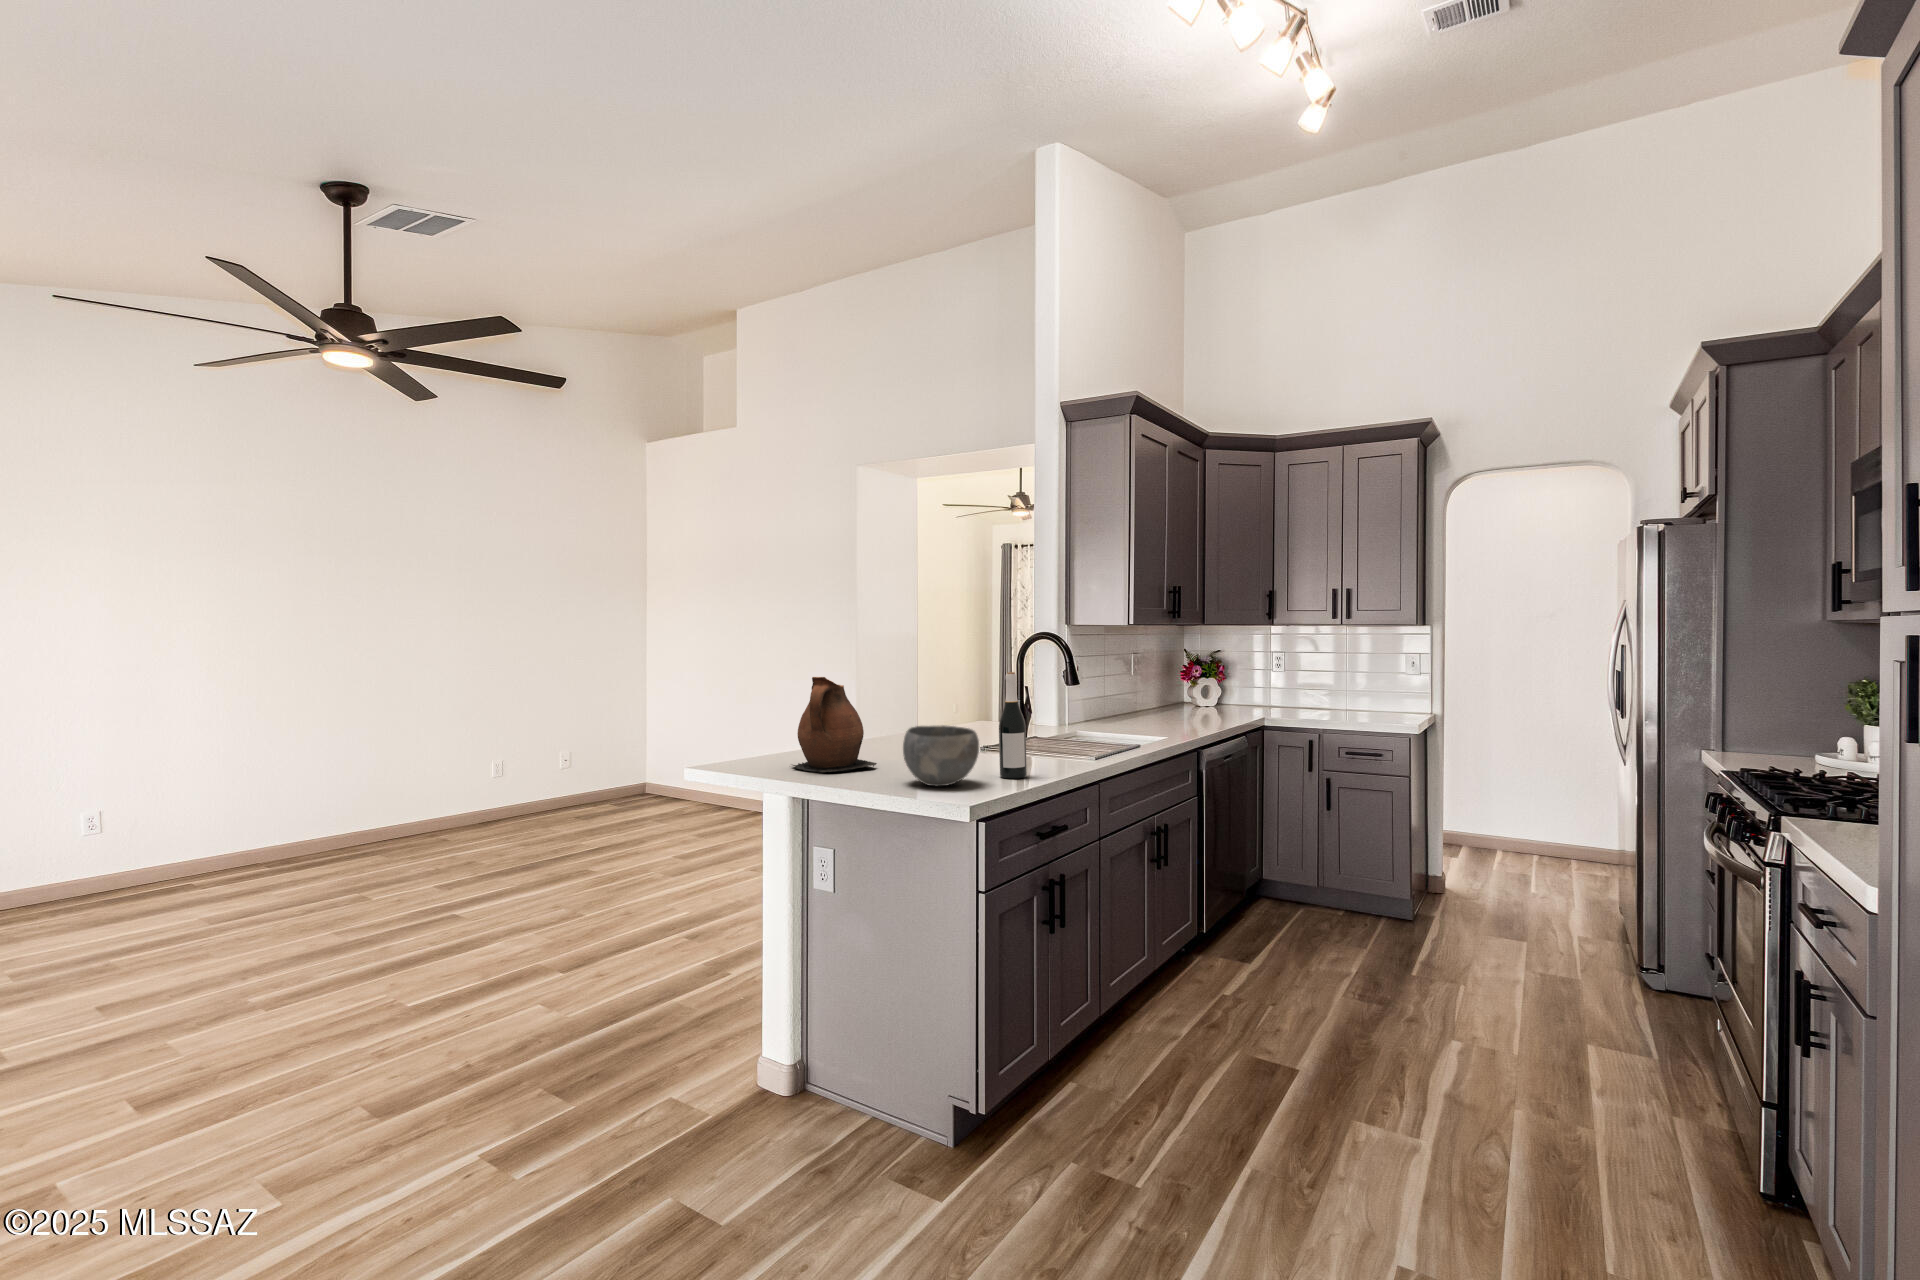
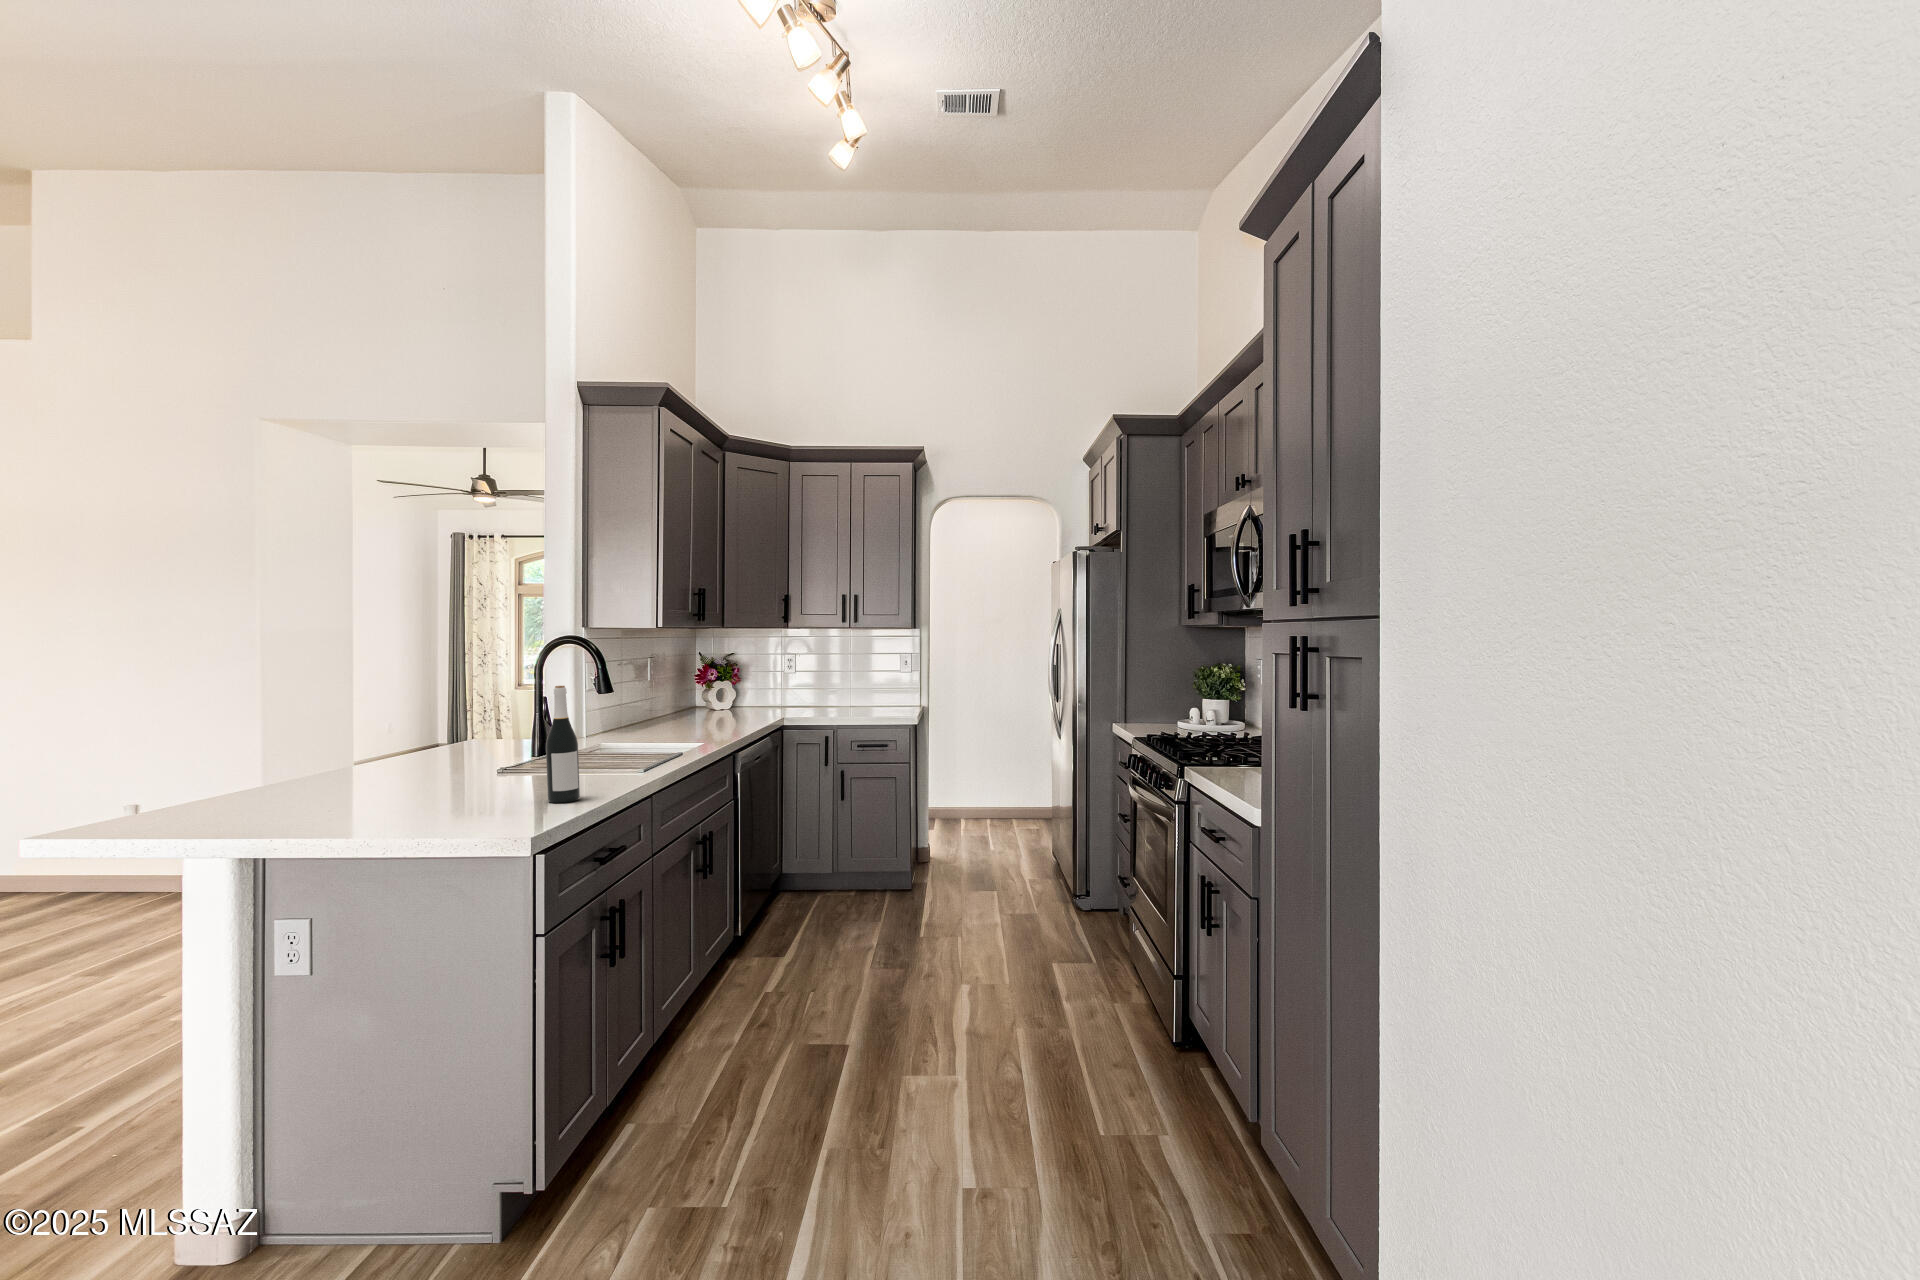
ceramic pitcher: present [793,677,877,772] -> none [249,700,381,820]
bowl: present [903,726,979,786] -> none [430,750,529,821]

